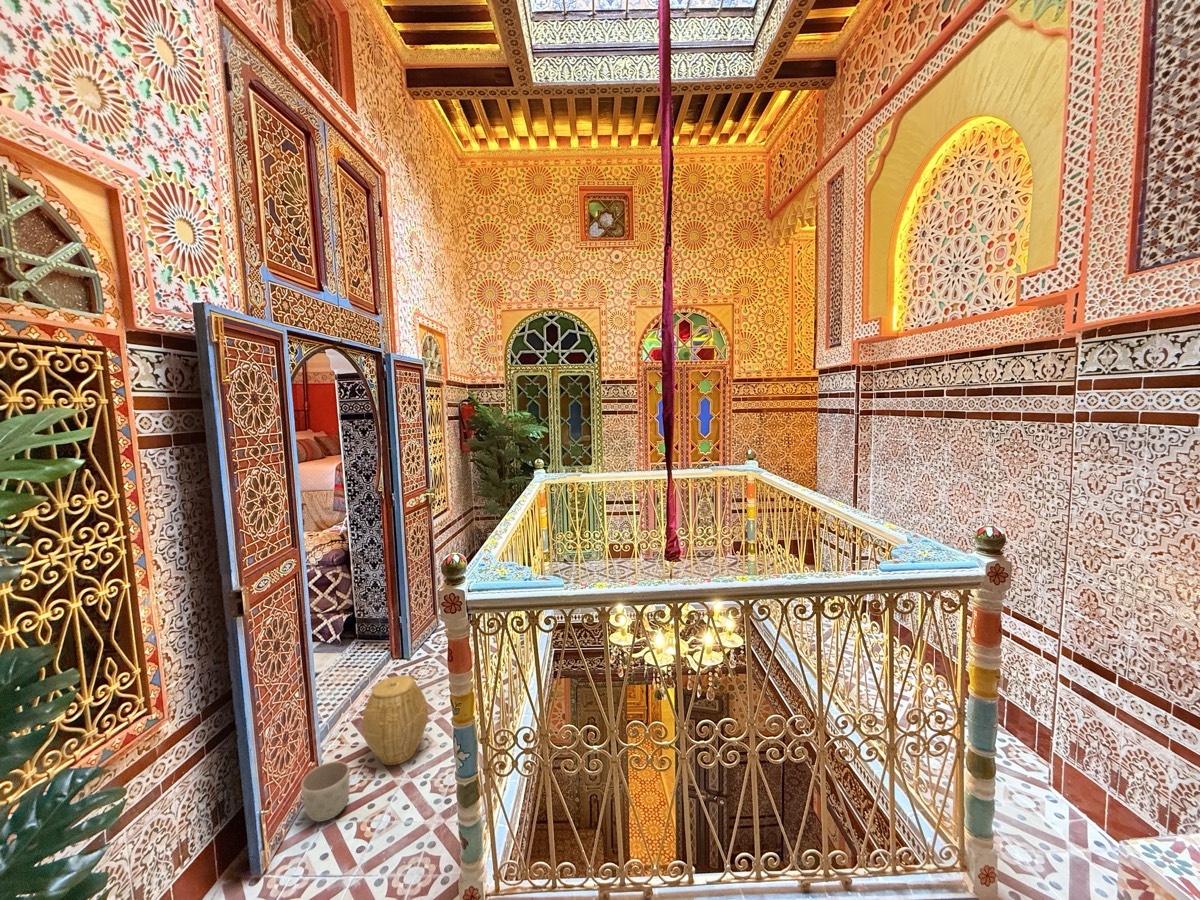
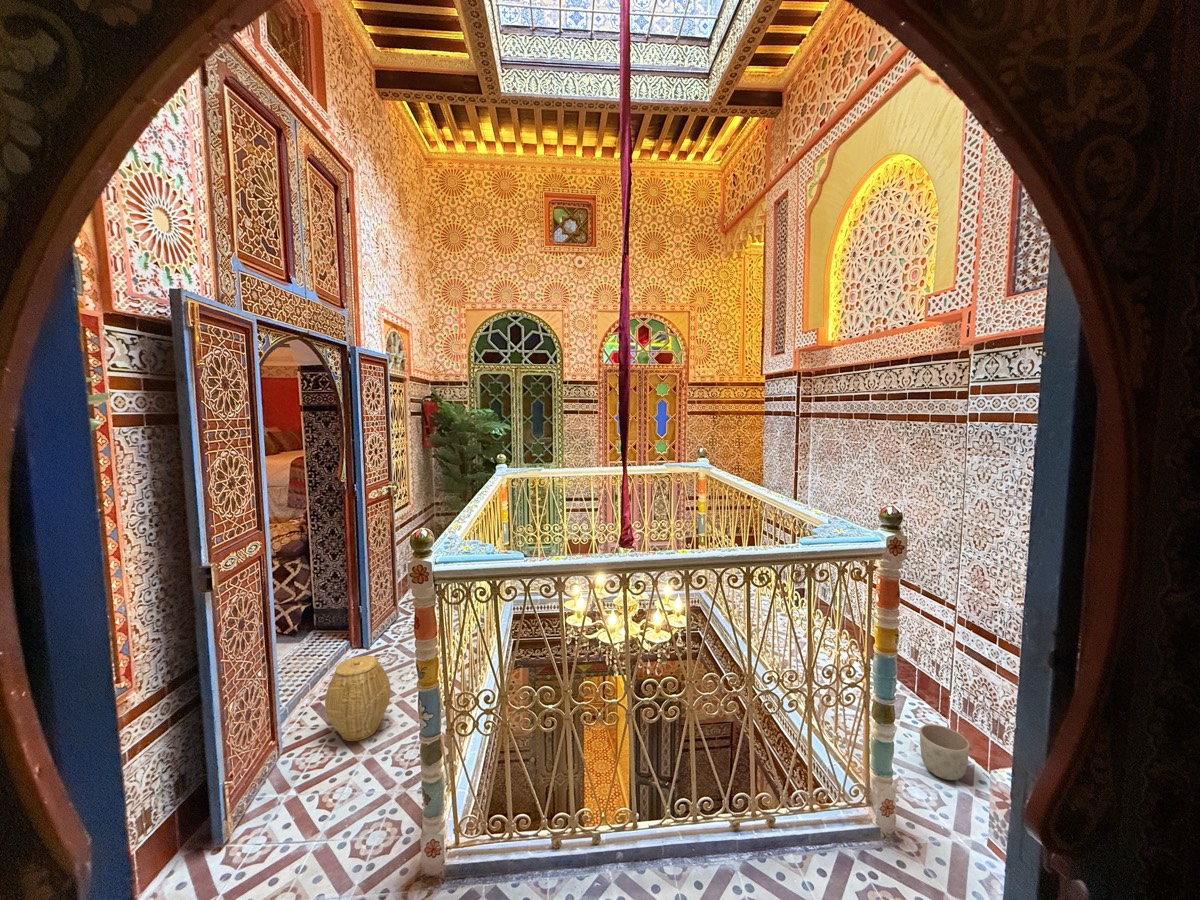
planter: present [301,761,350,822] -> present [920,724,970,780]

